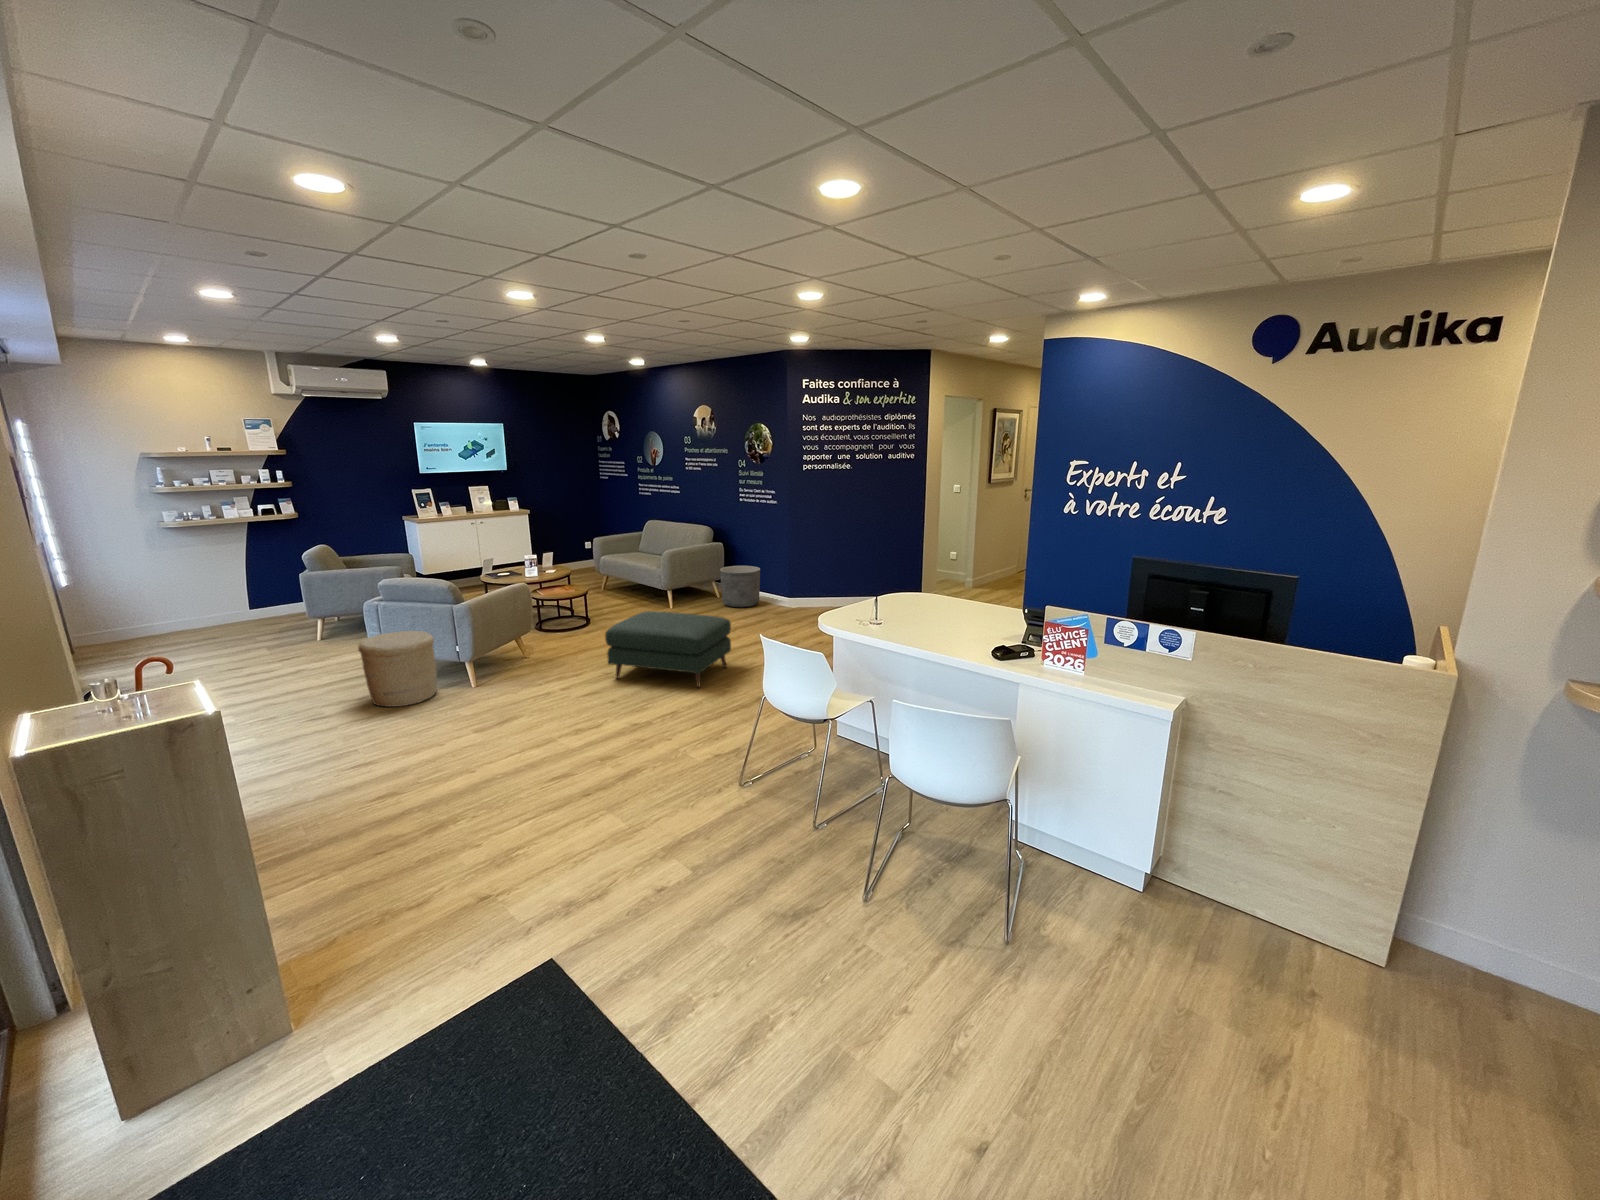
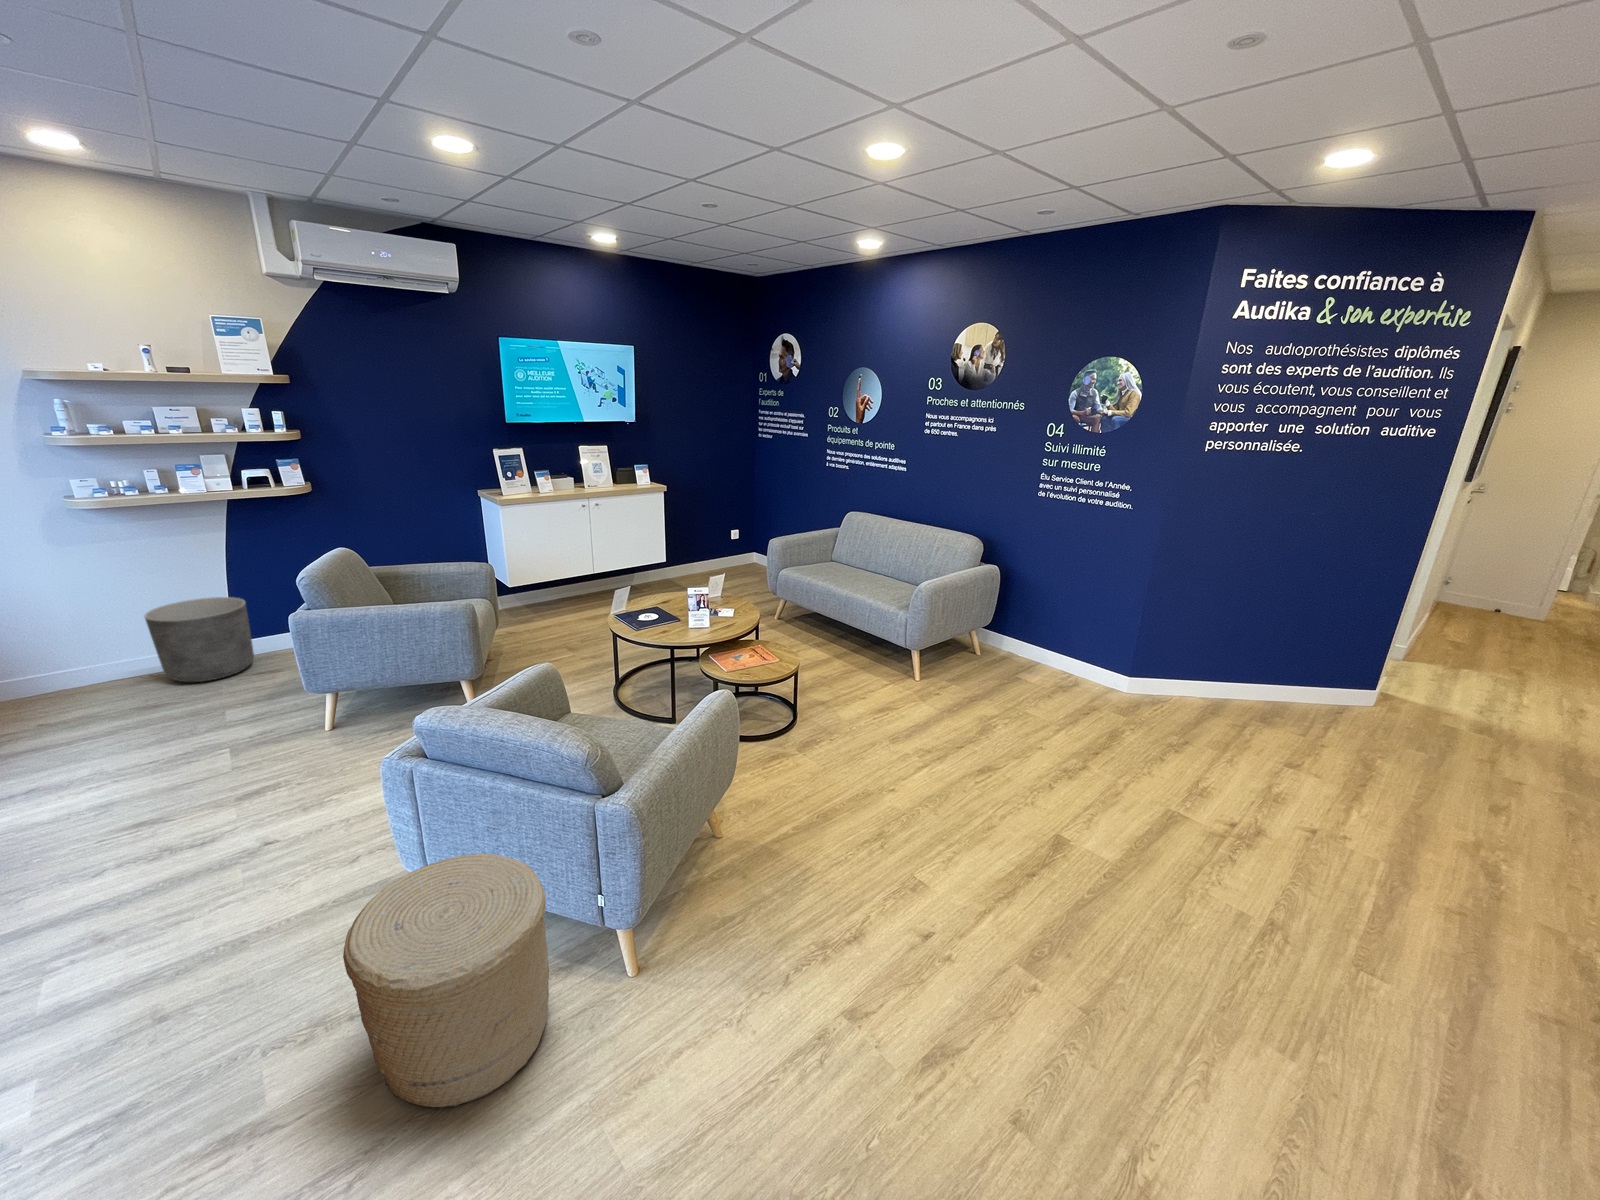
planter: present [720,566,760,607] -> present [145,597,254,682]
ottoman: present [605,611,731,688] -> none [960,781,1284,1071]

